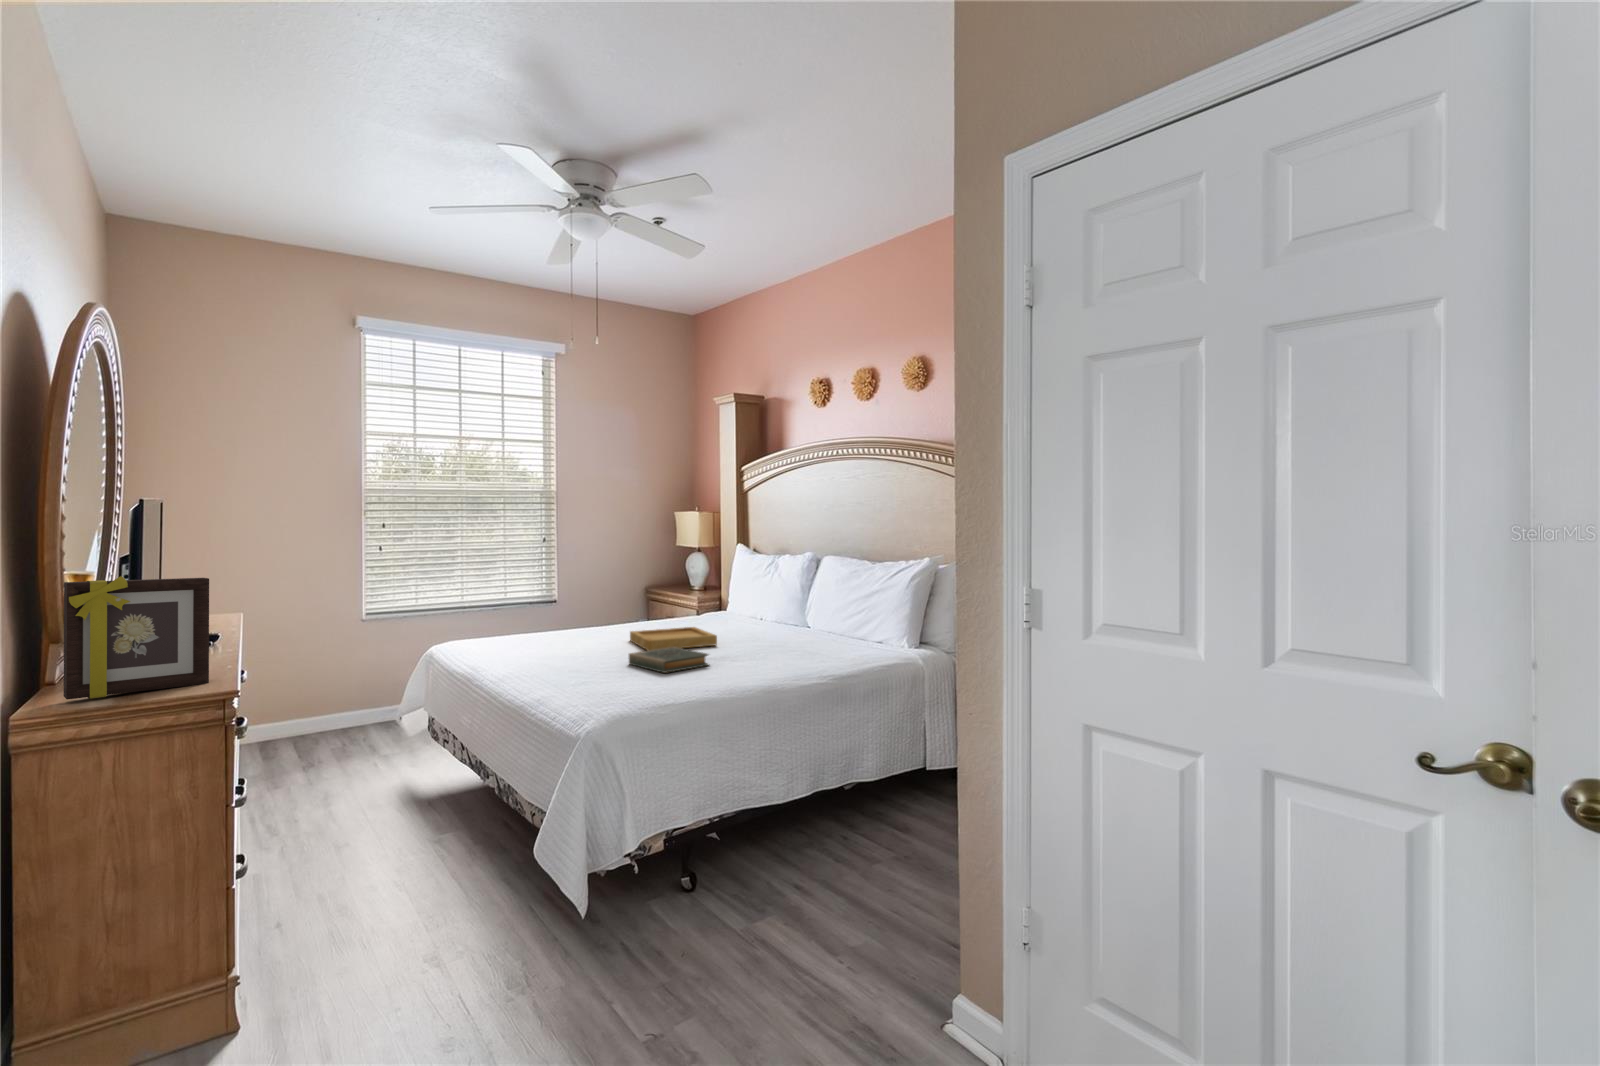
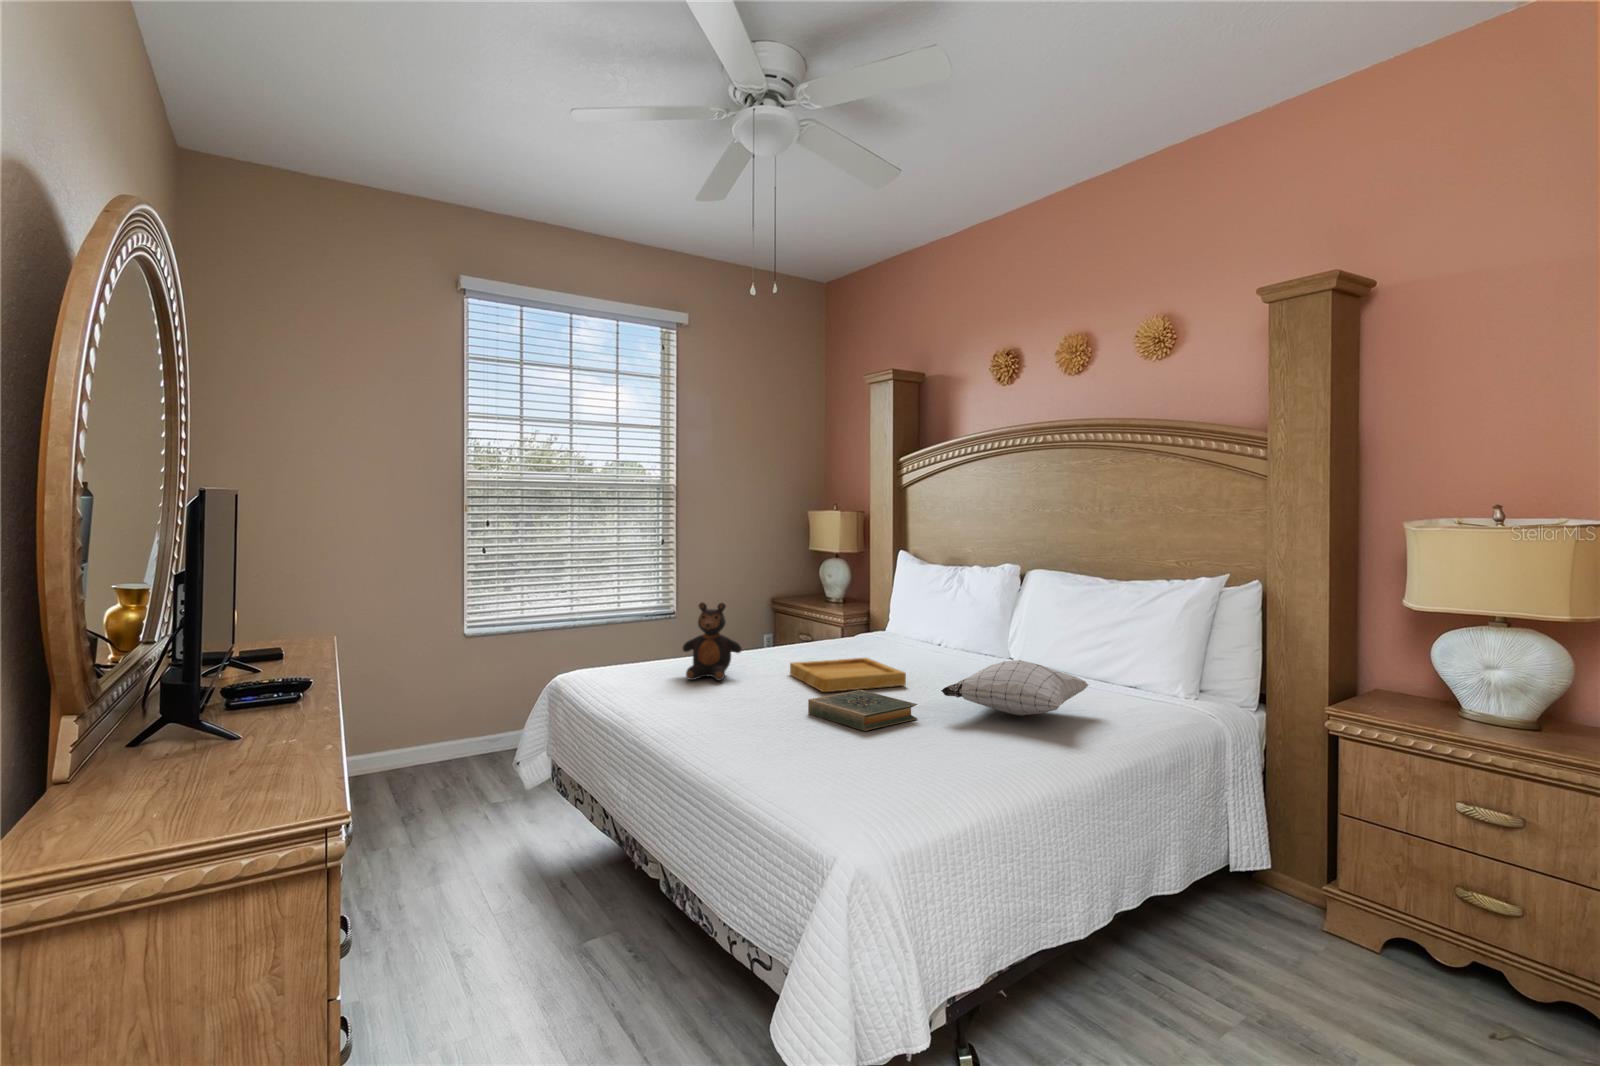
picture frame: present [64,576,209,700] -> none [79,614,293,809]
teddy bear: none [542,584,590,646] -> present [682,603,742,681]
pillow: none [728,620,844,661] -> present [941,660,1089,716]

